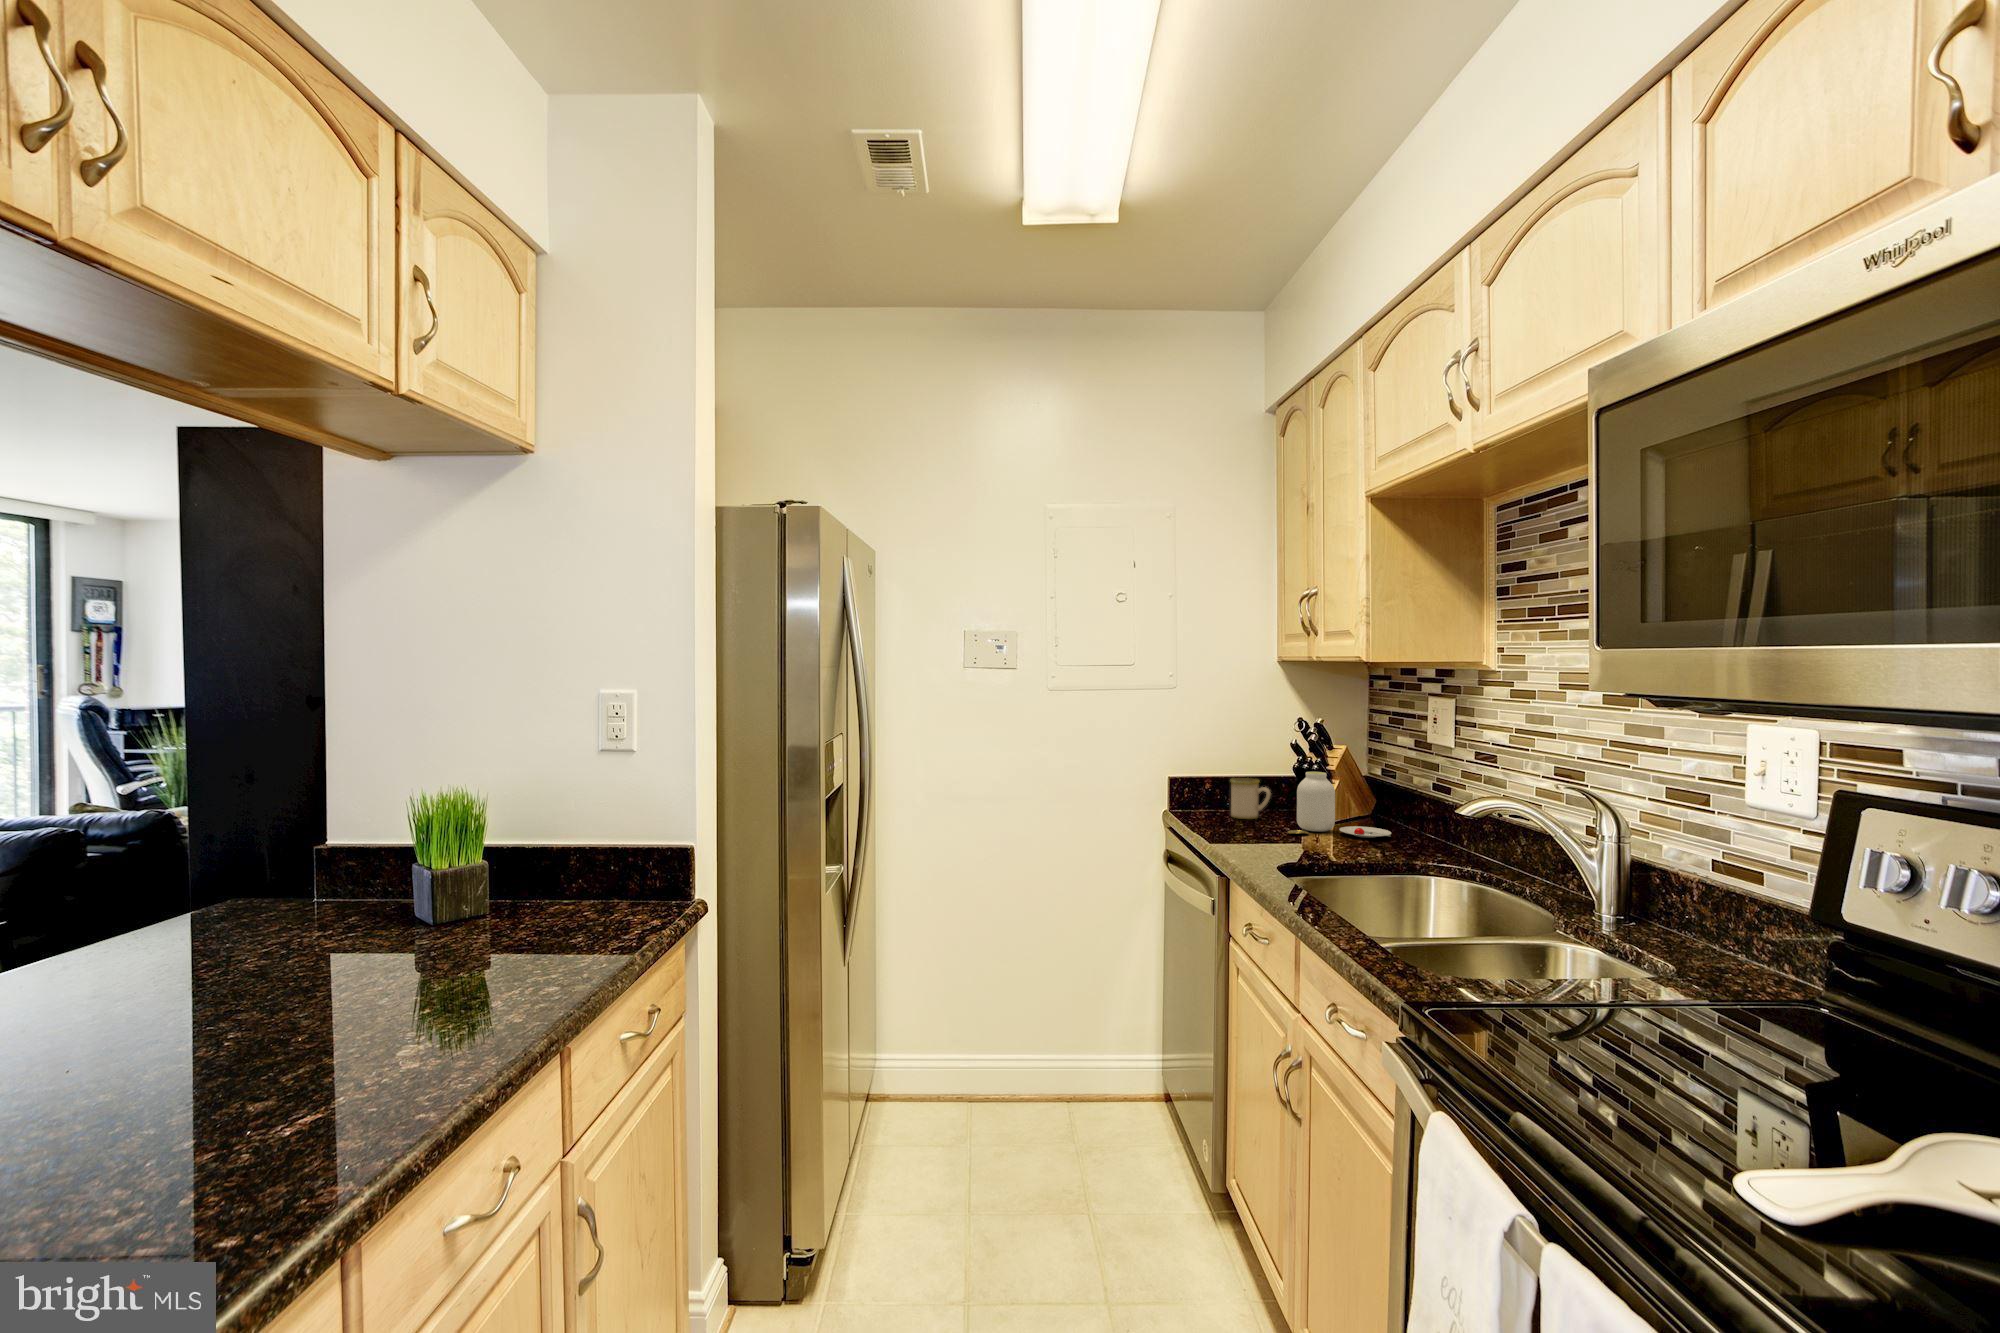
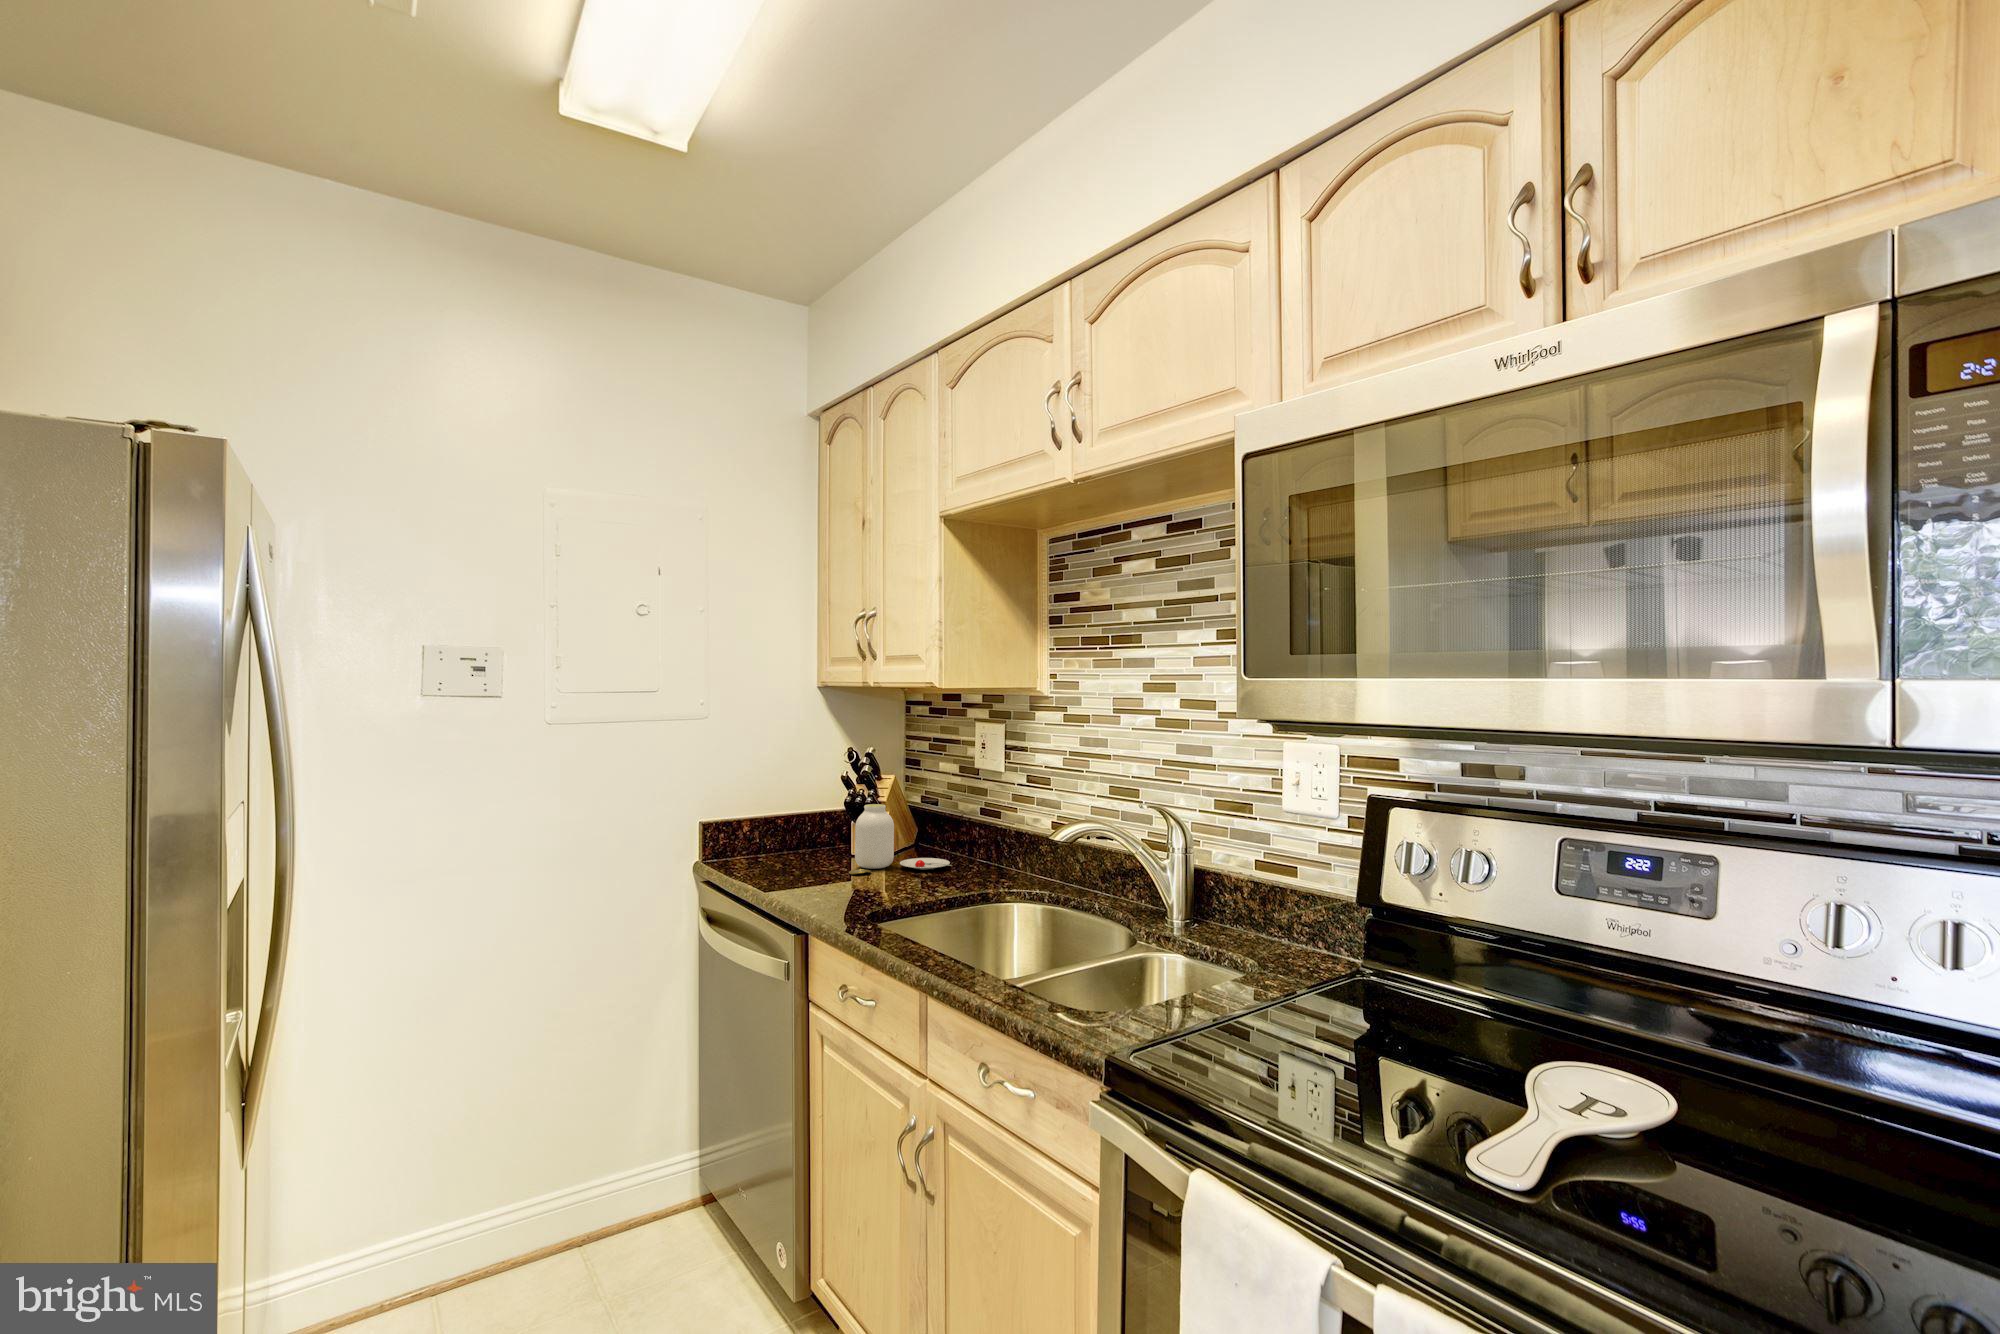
mug: present [1231,778,1271,819] -> none [776,816,822,863]

